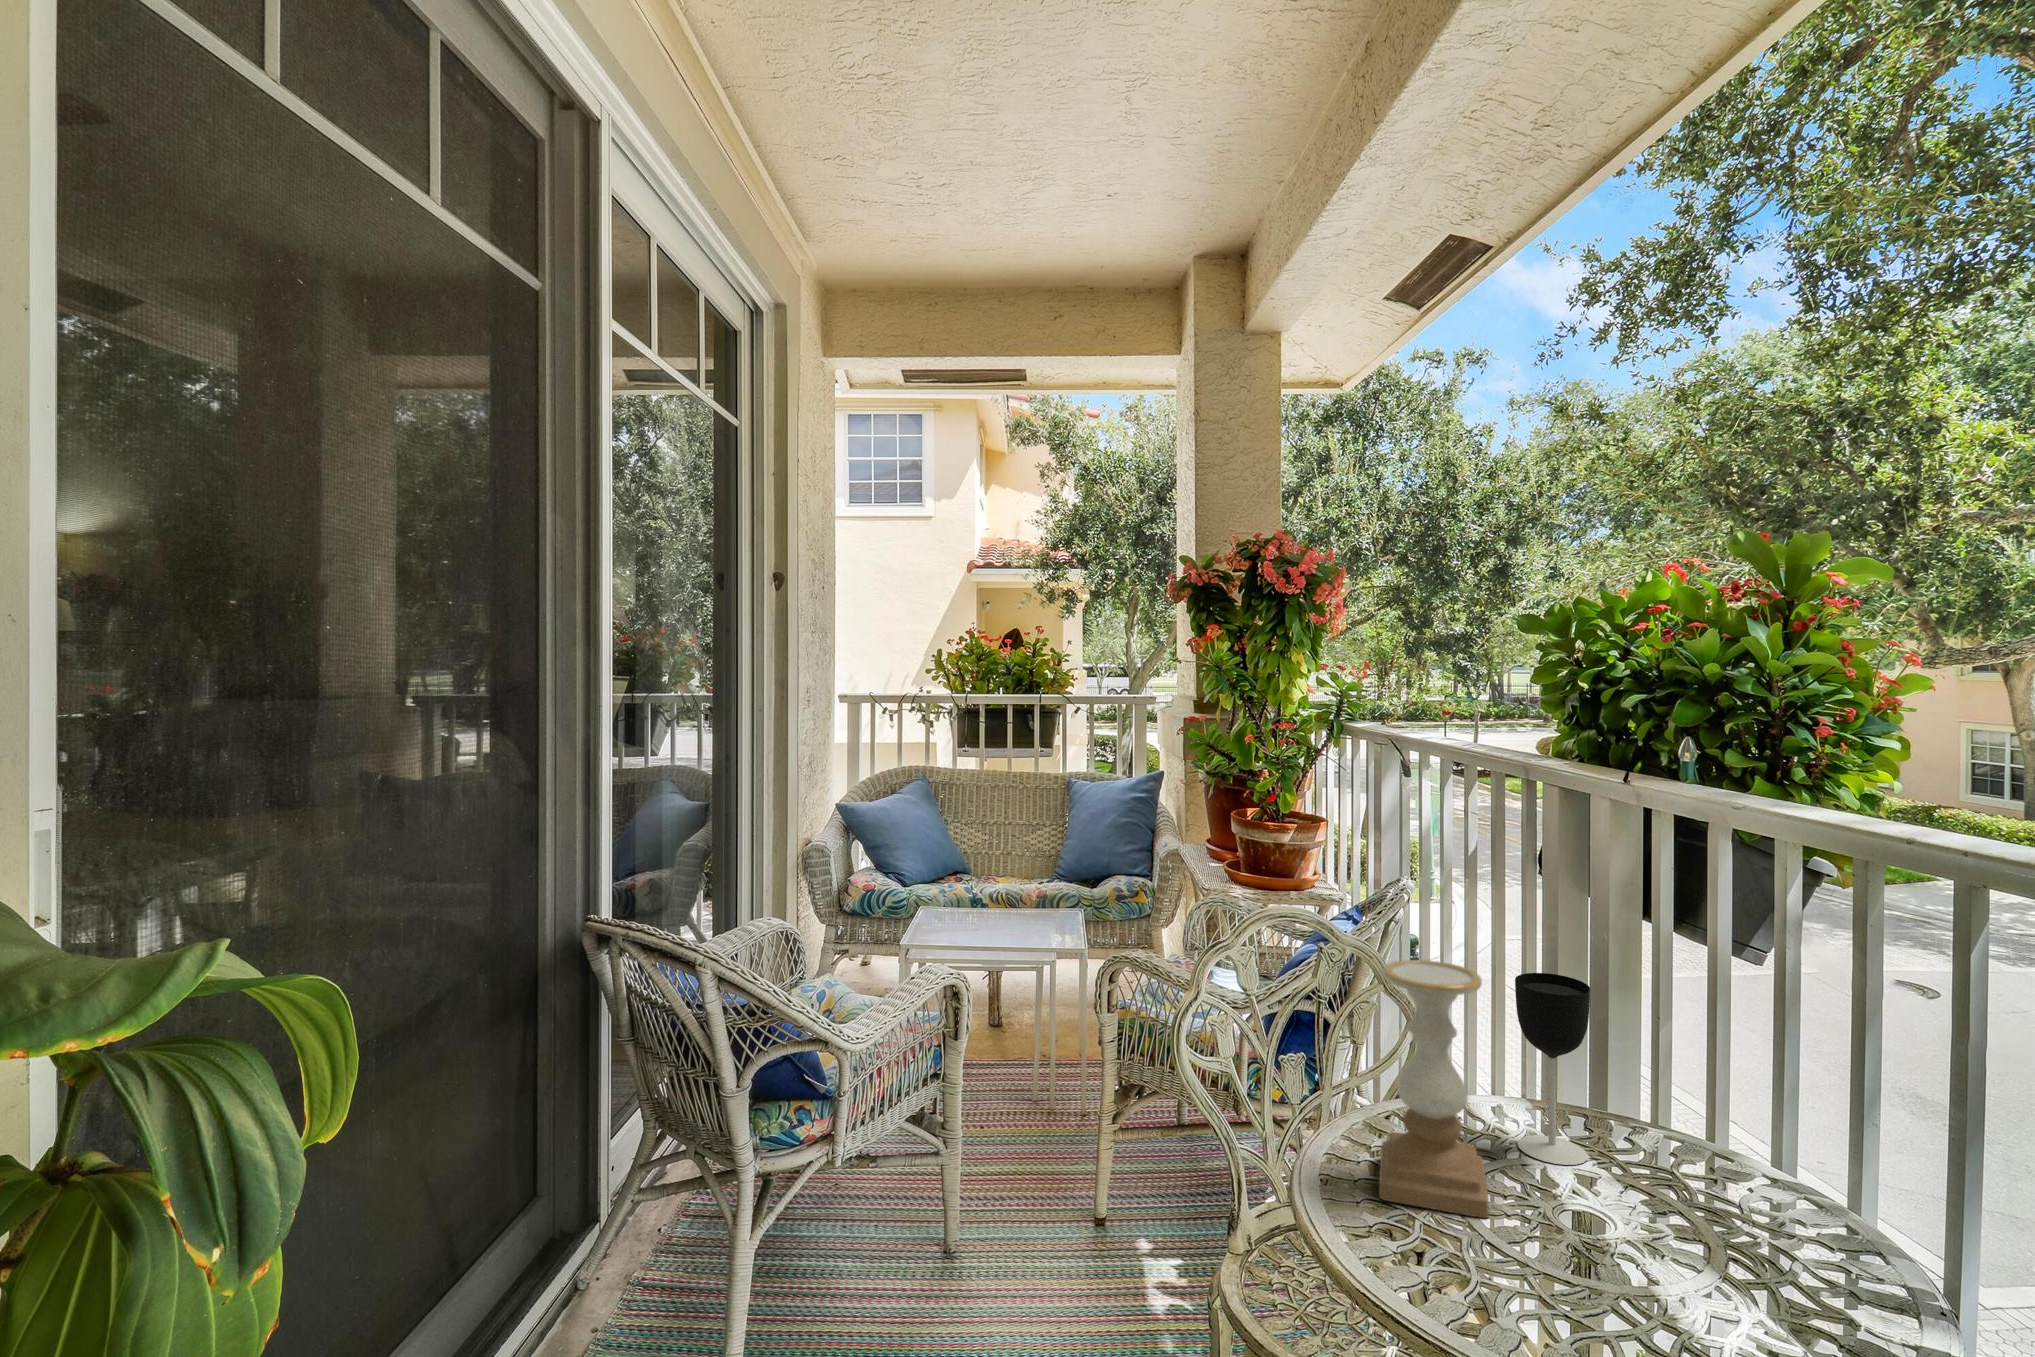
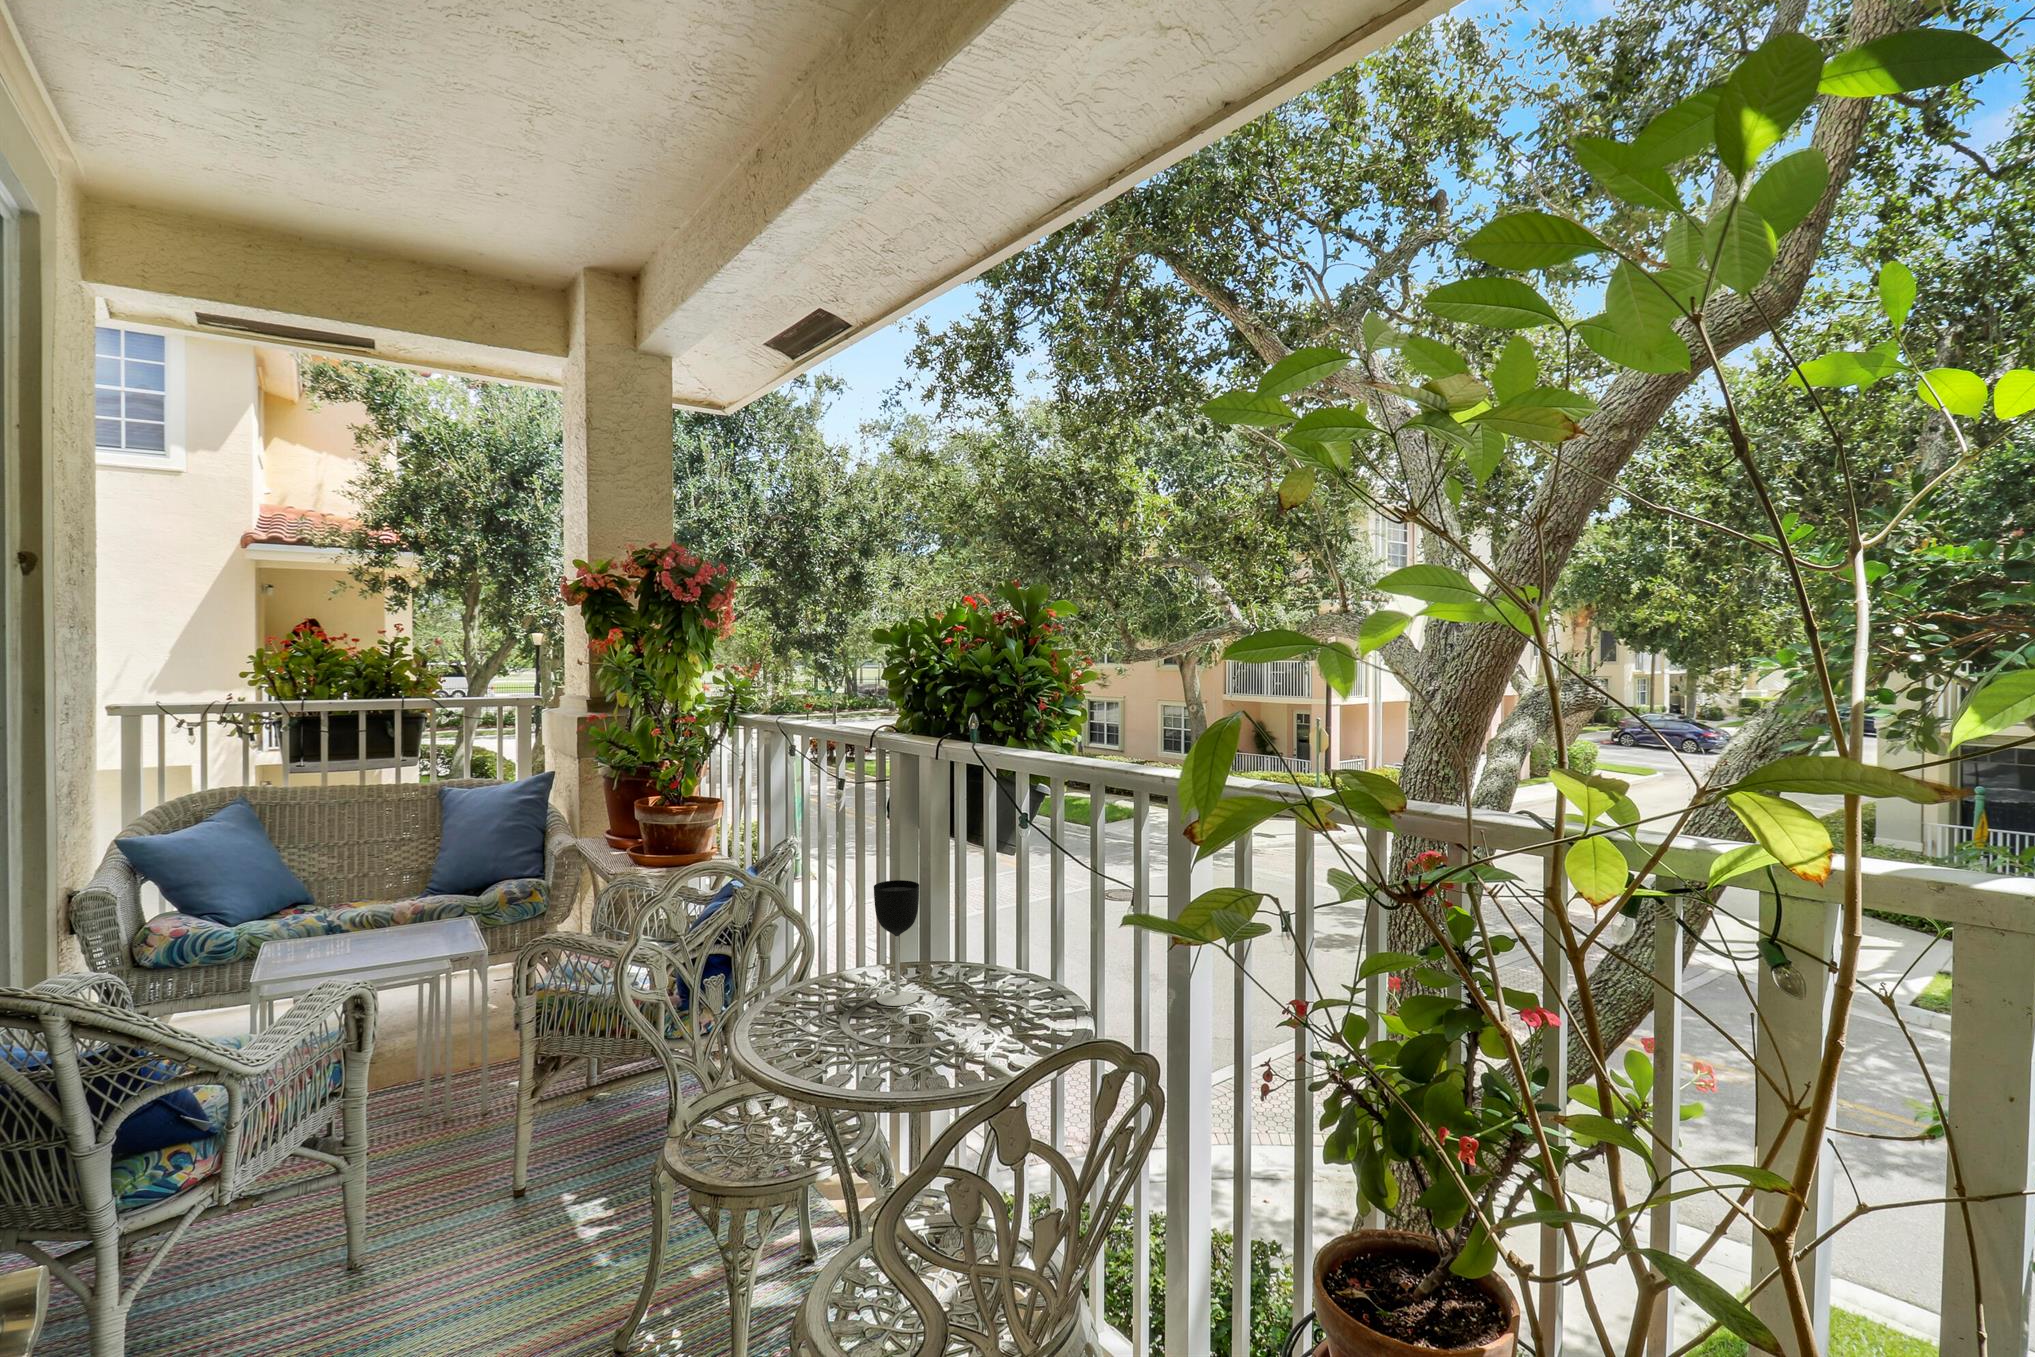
candle holder: present [1379,960,1489,1218] -> none [788,879,860,1050]

